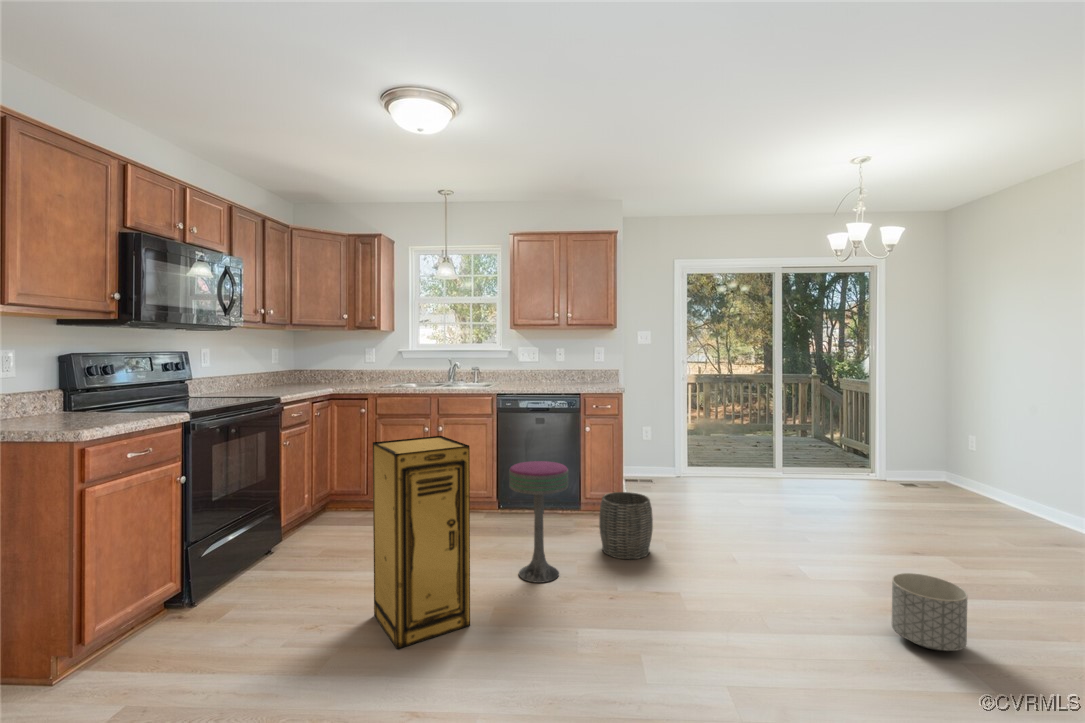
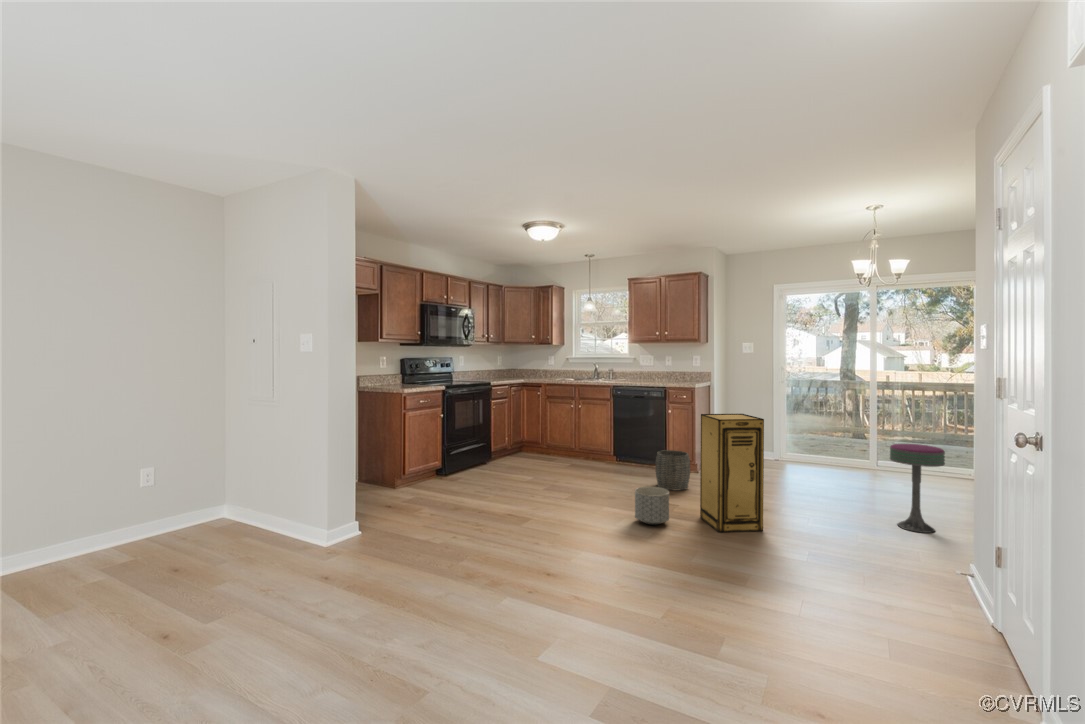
storage cabinet: present [373,436,470,649] -> present [700,414,764,532]
bar stool: present [509,461,568,583] -> present [890,444,945,533]
planter: present [892,573,967,651] -> present [635,487,669,525]

